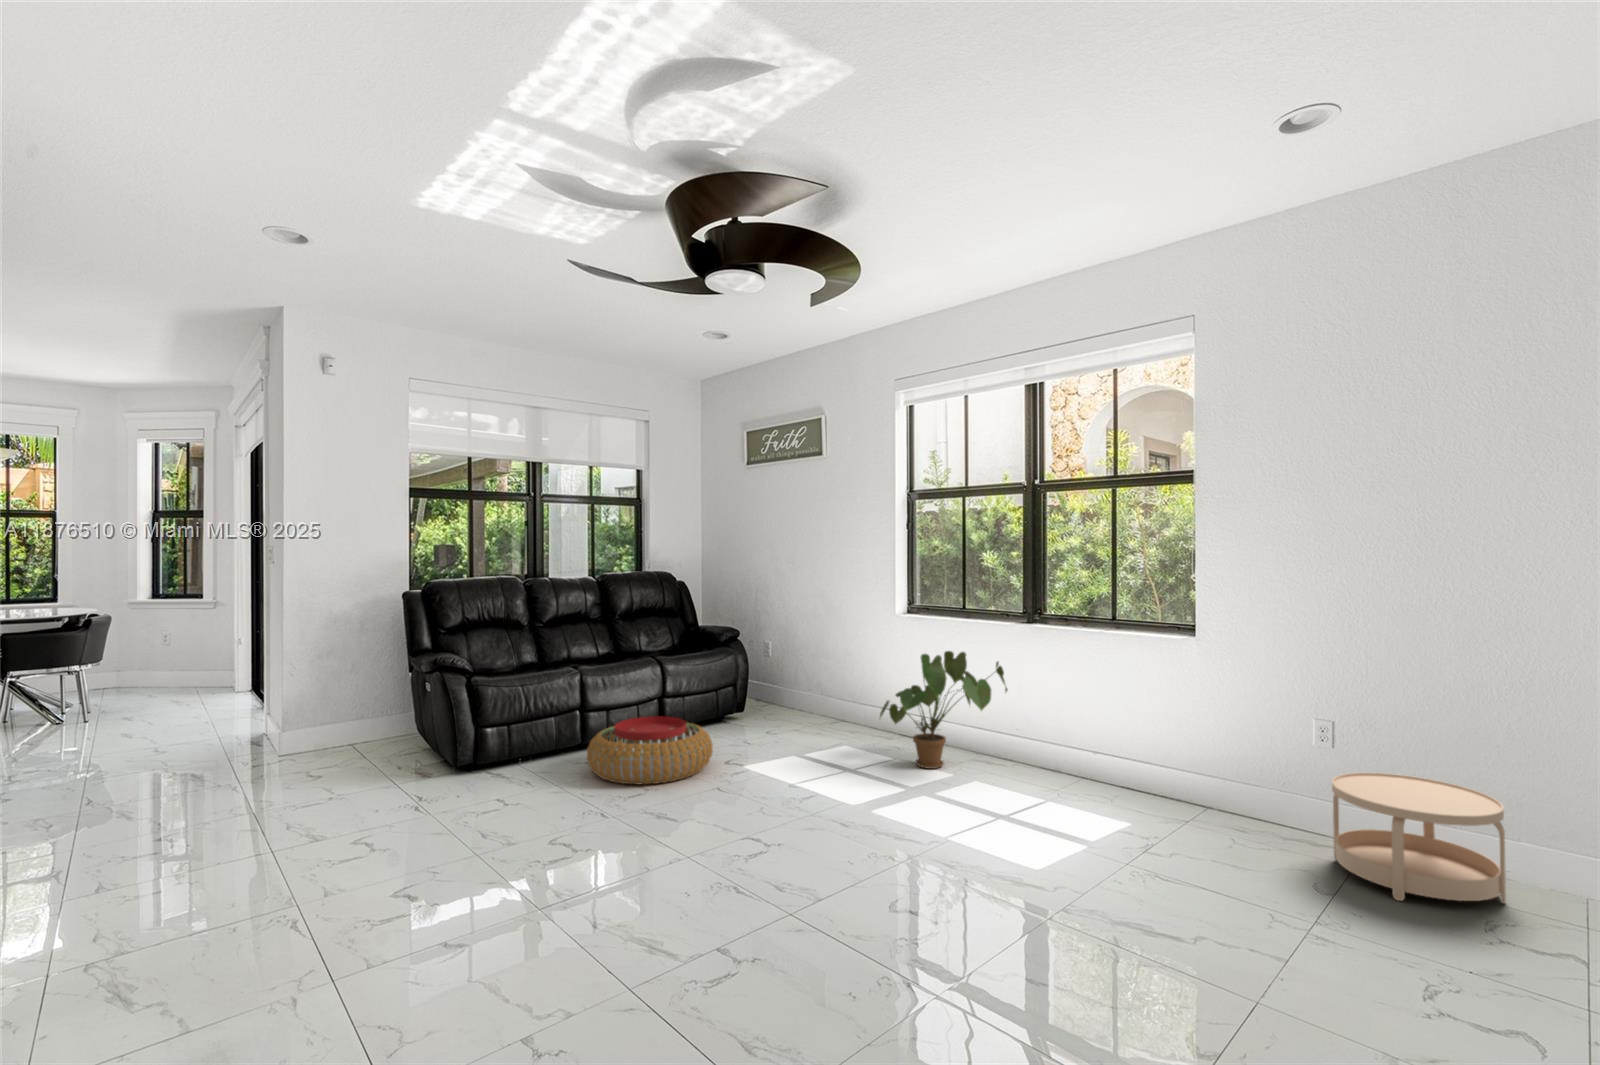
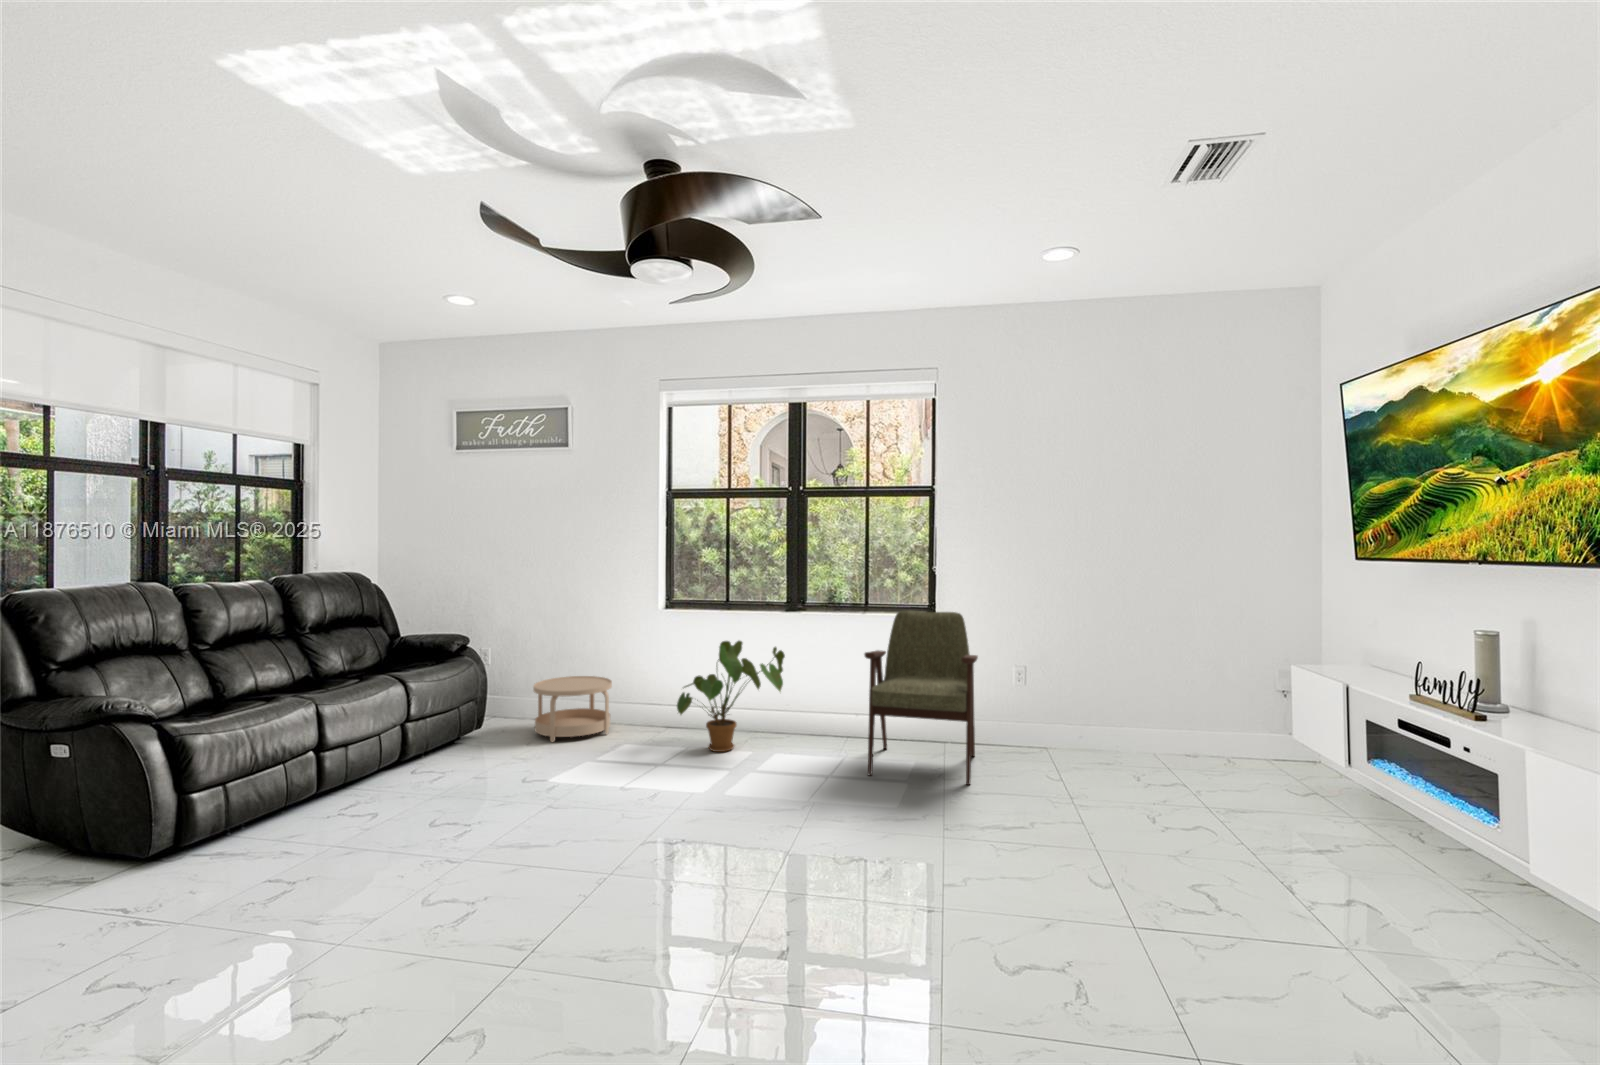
armchair: none [1046,627,1230,857] -> present [864,610,978,785]
pouf: present [587,716,713,784] -> none [353,741,514,828]
side table: present [1332,773,1506,904] -> present [533,676,612,742]

